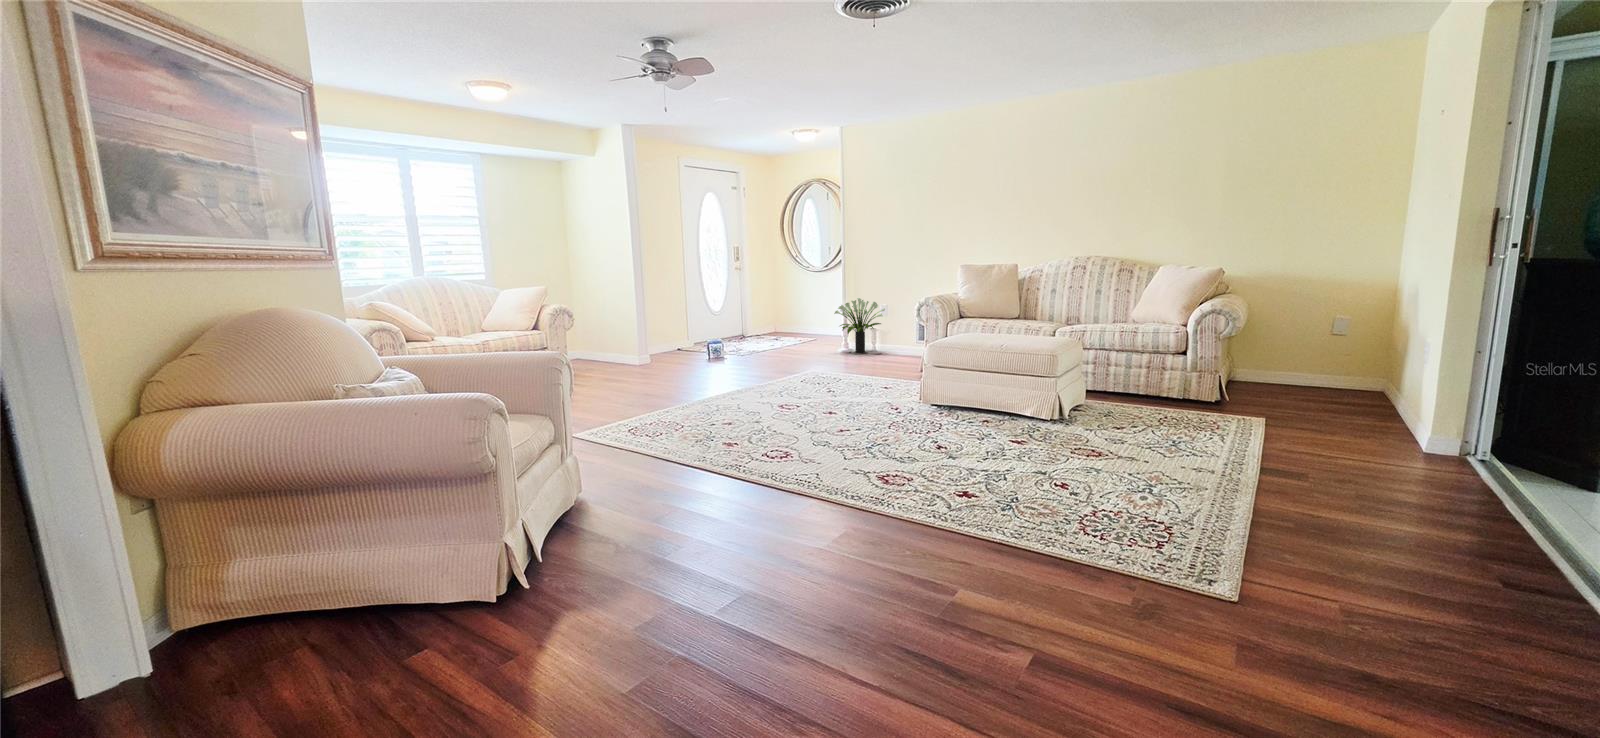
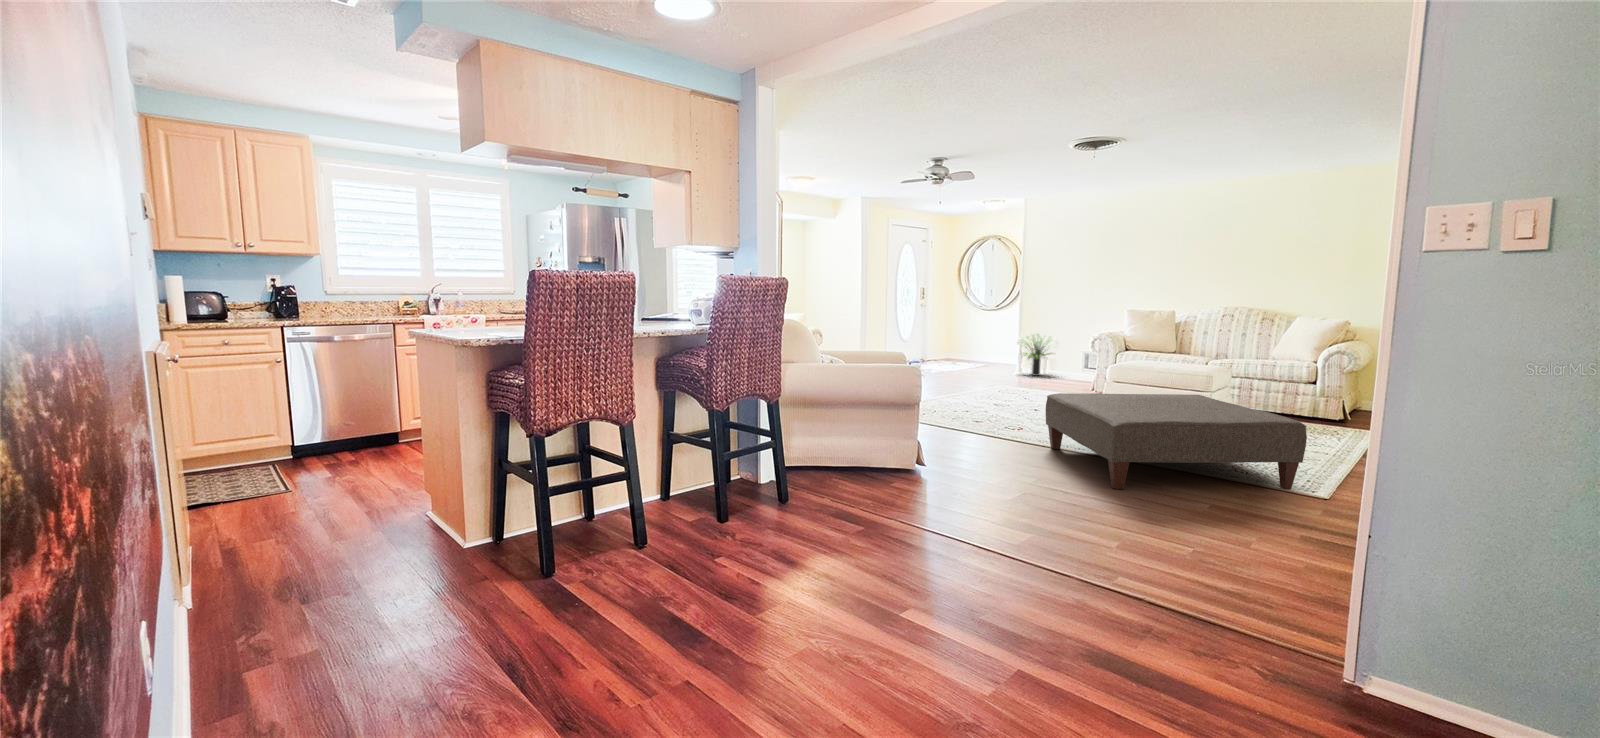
ottoman: none [775,390,1181,608] -> present [1046,393,1307,490]

